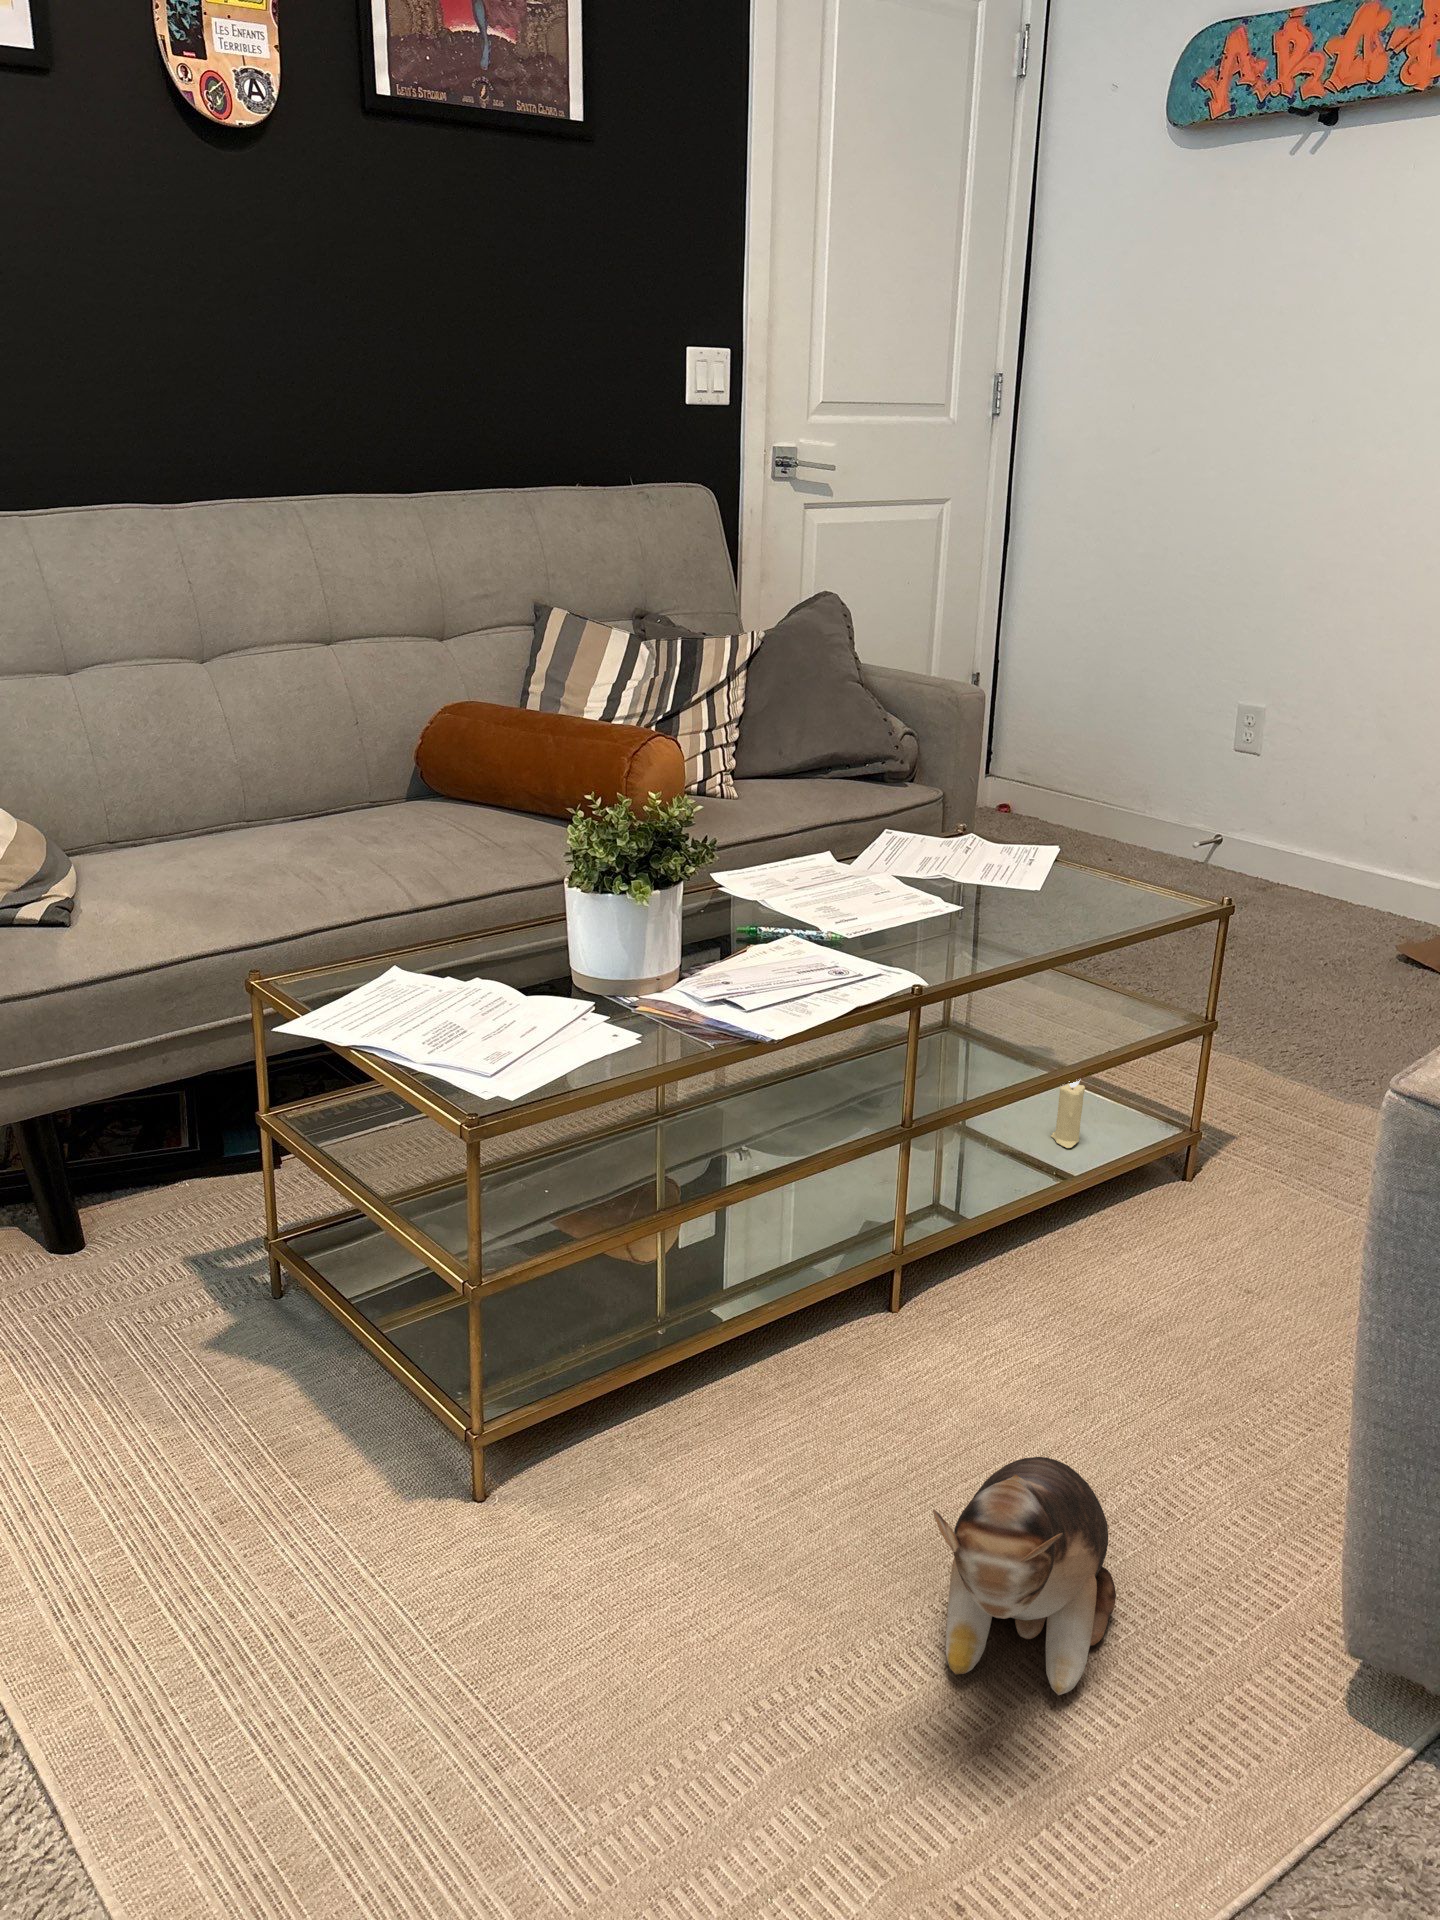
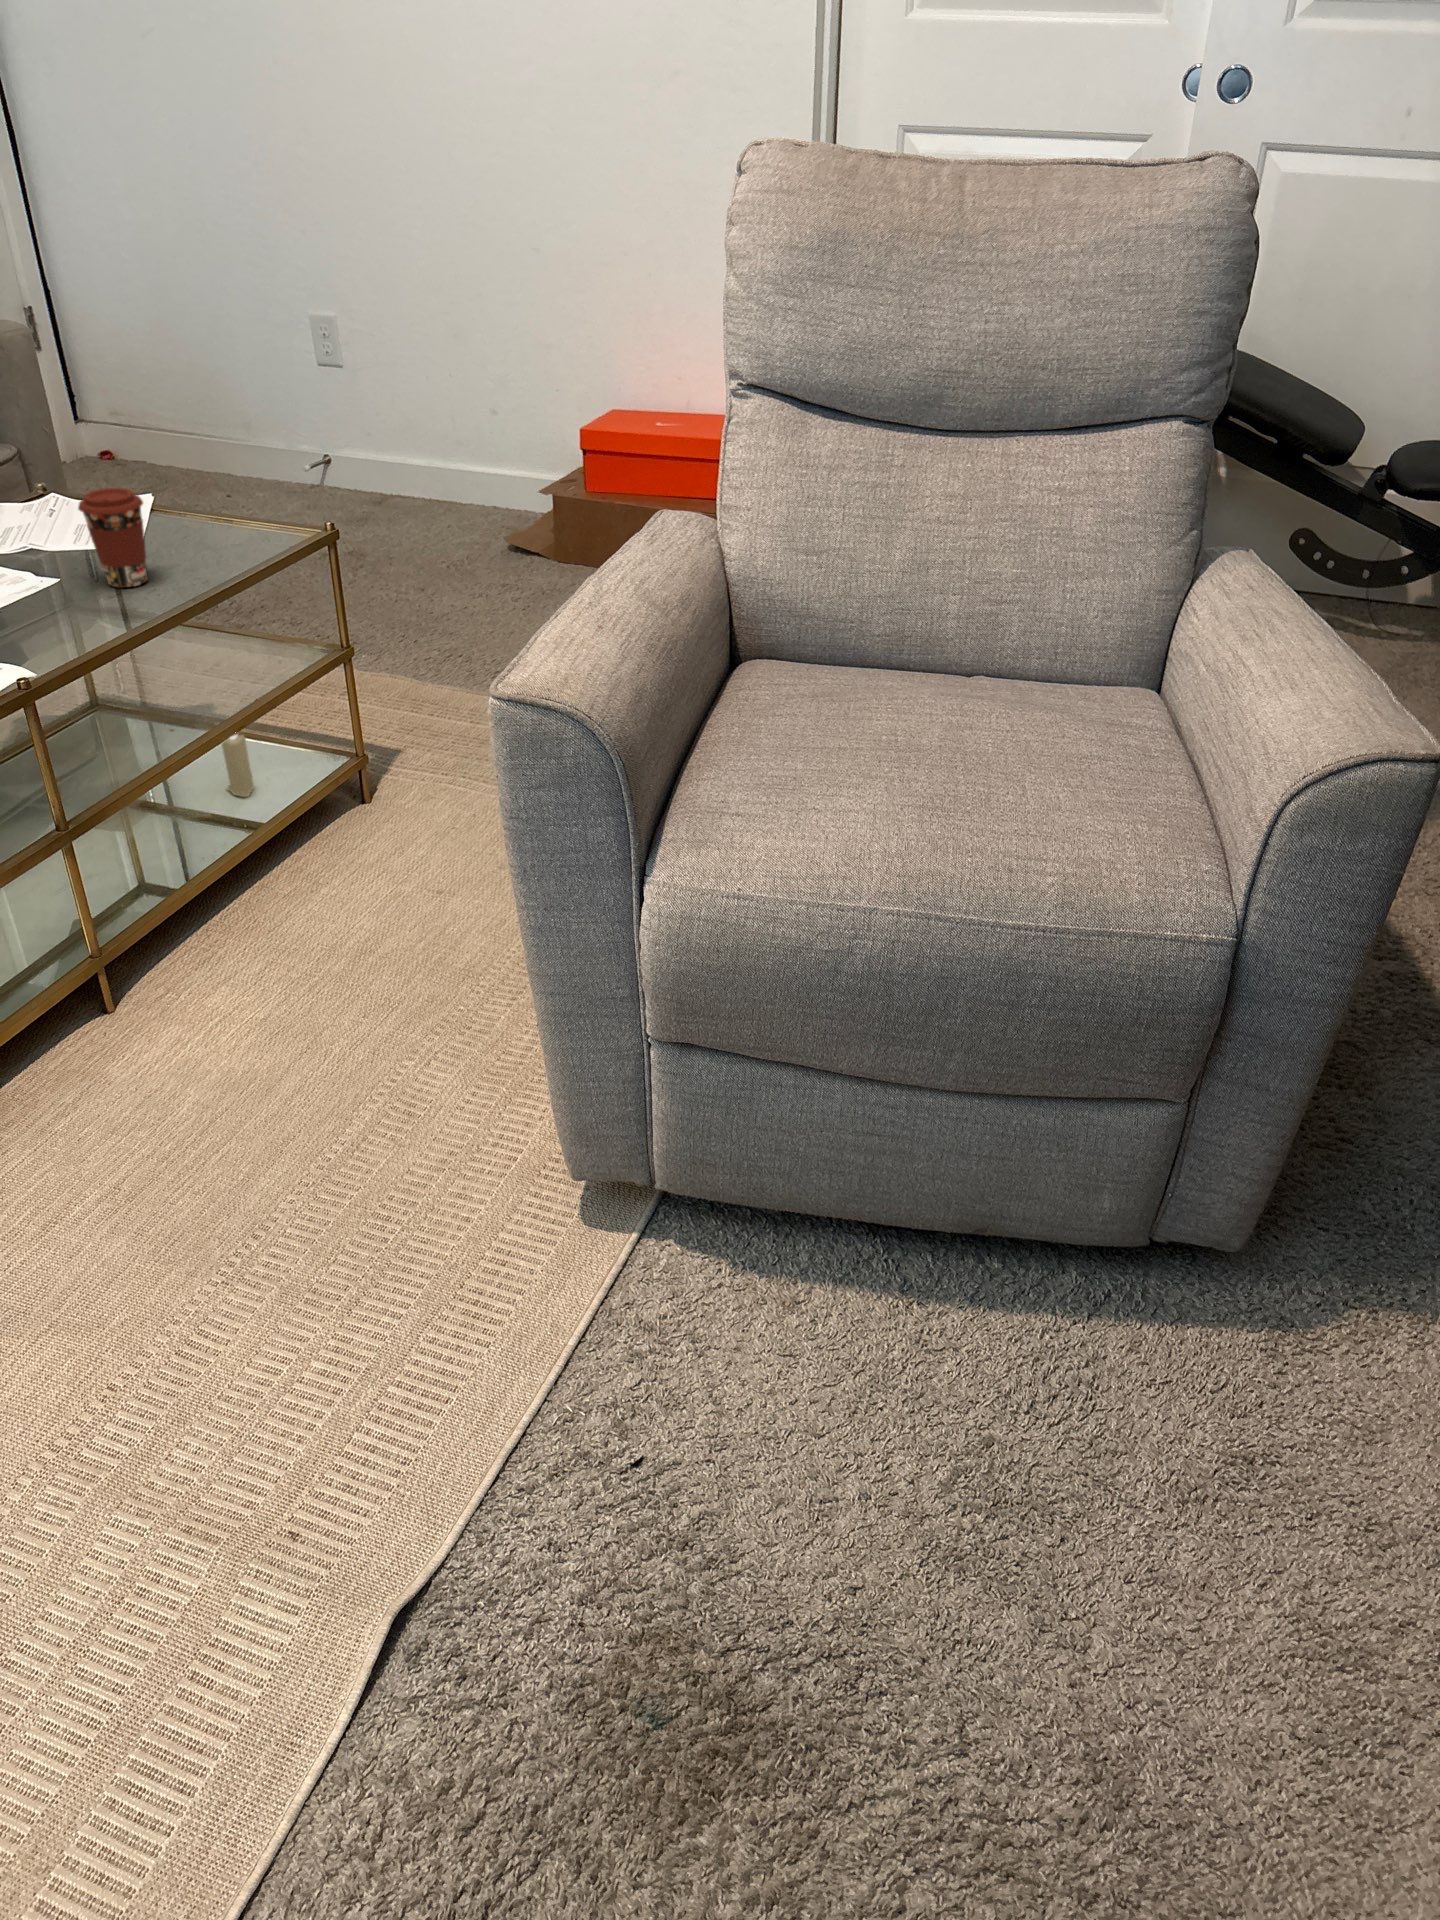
coffee cup: none [1000,830,1060,922] -> present [78,488,148,588]
plush toy: present [933,1457,1116,1695] -> none [167,1110,375,1332]

